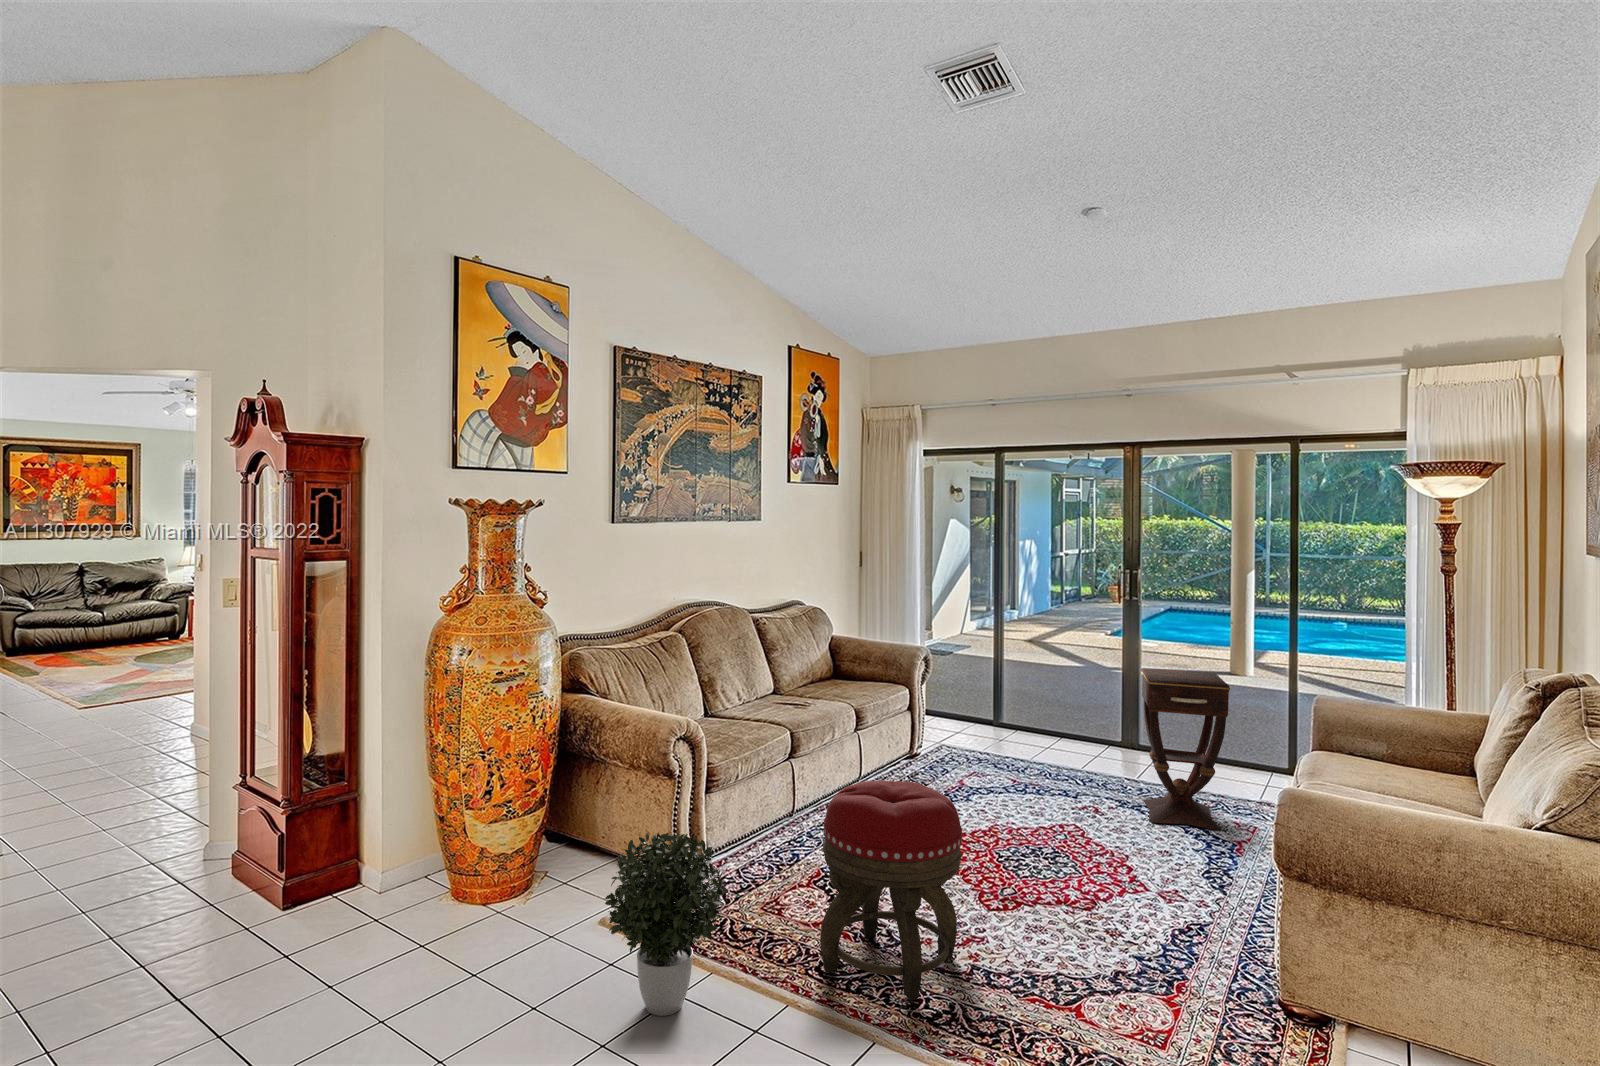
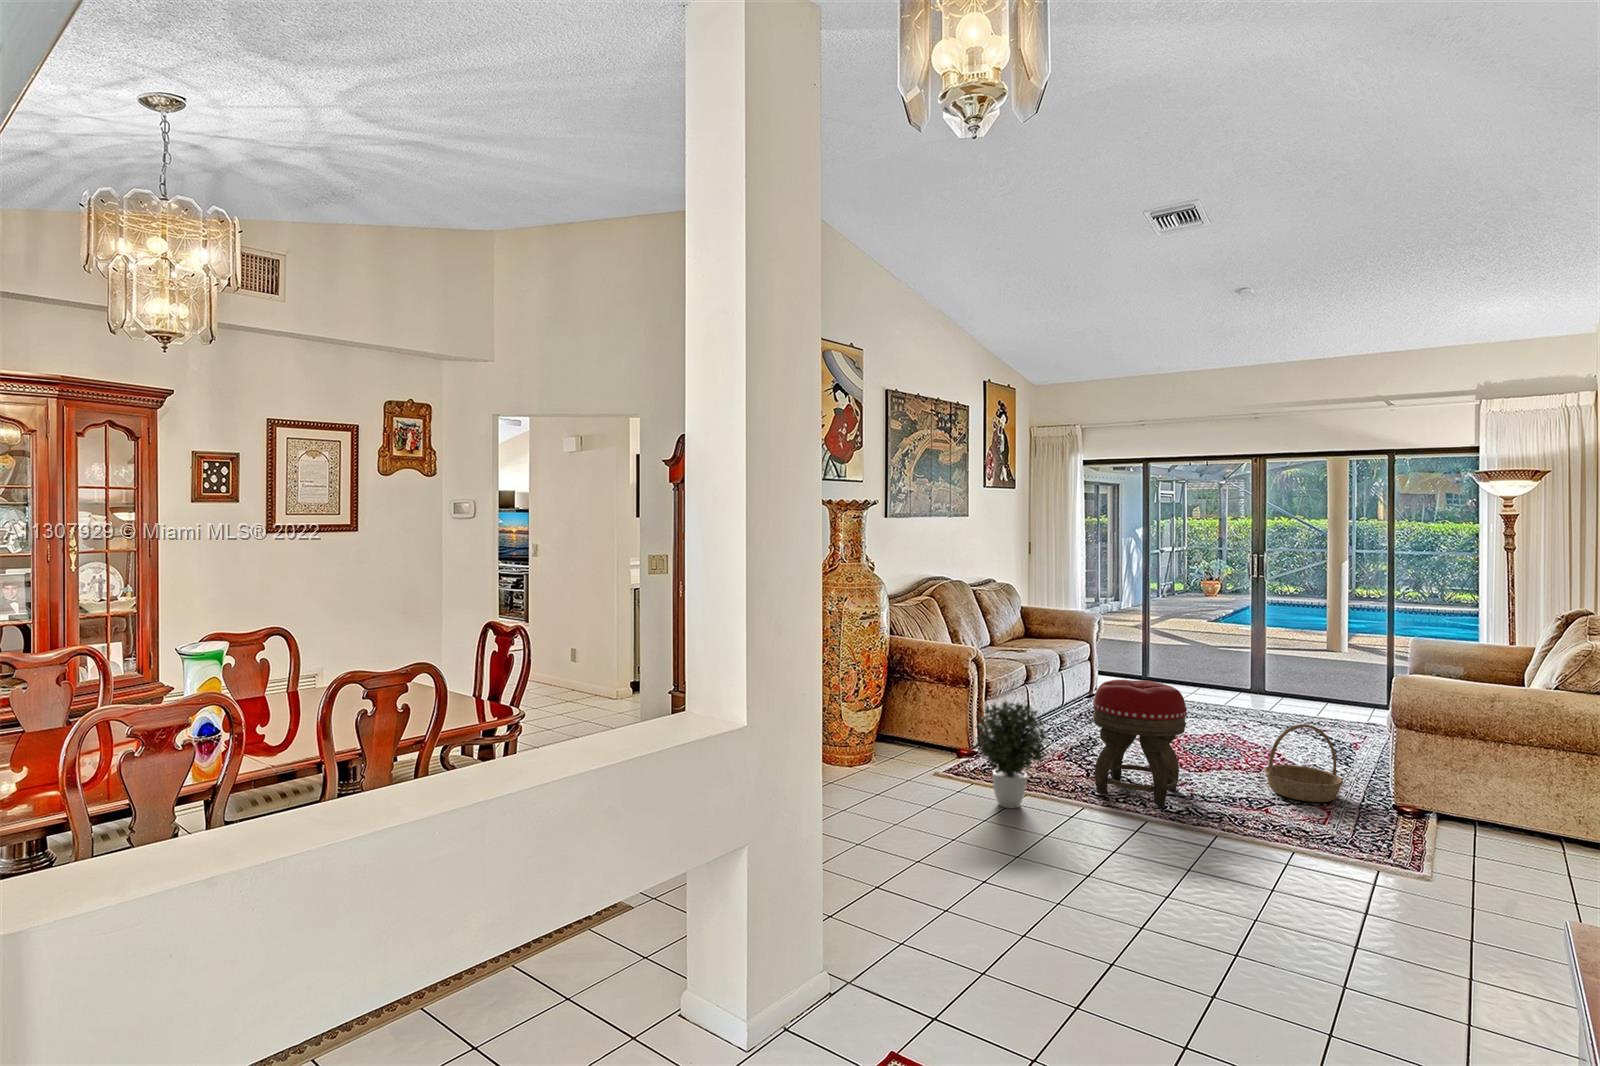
side table: present [1142,668,1230,830] -> none [1275,623,1347,736]
basket: none [1088,854,1203,985] -> present [1264,724,1343,802]

